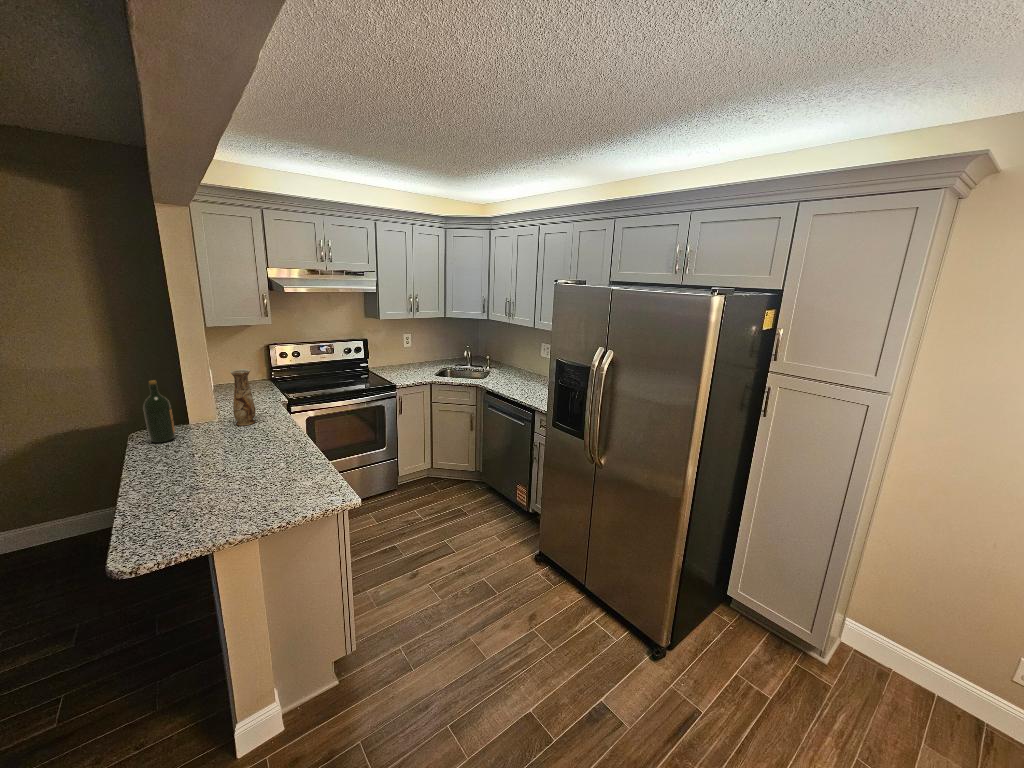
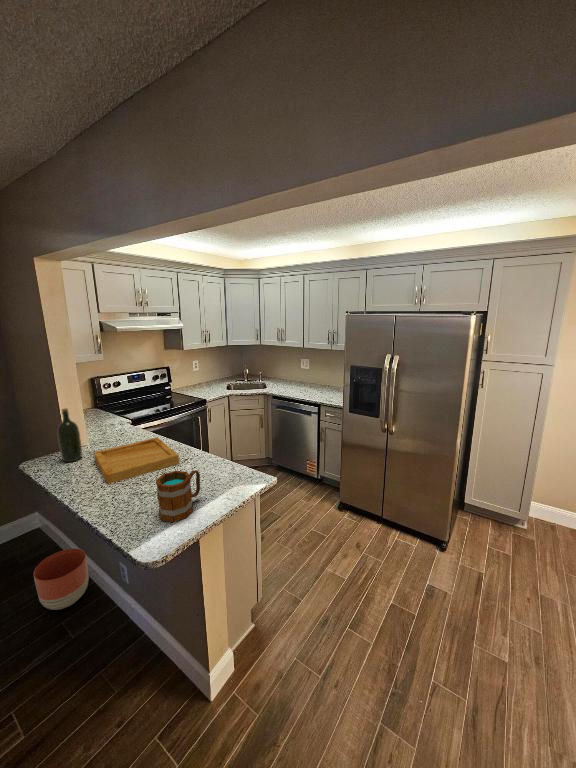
vase: present [230,369,256,426] -> none [114,394,134,440]
tray: none [151,427,264,477] -> present [94,437,179,484]
mug: none [130,474,211,538] -> present [156,470,200,522]
planter: none [129,541,195,606] -> present [34,549,89,610]

